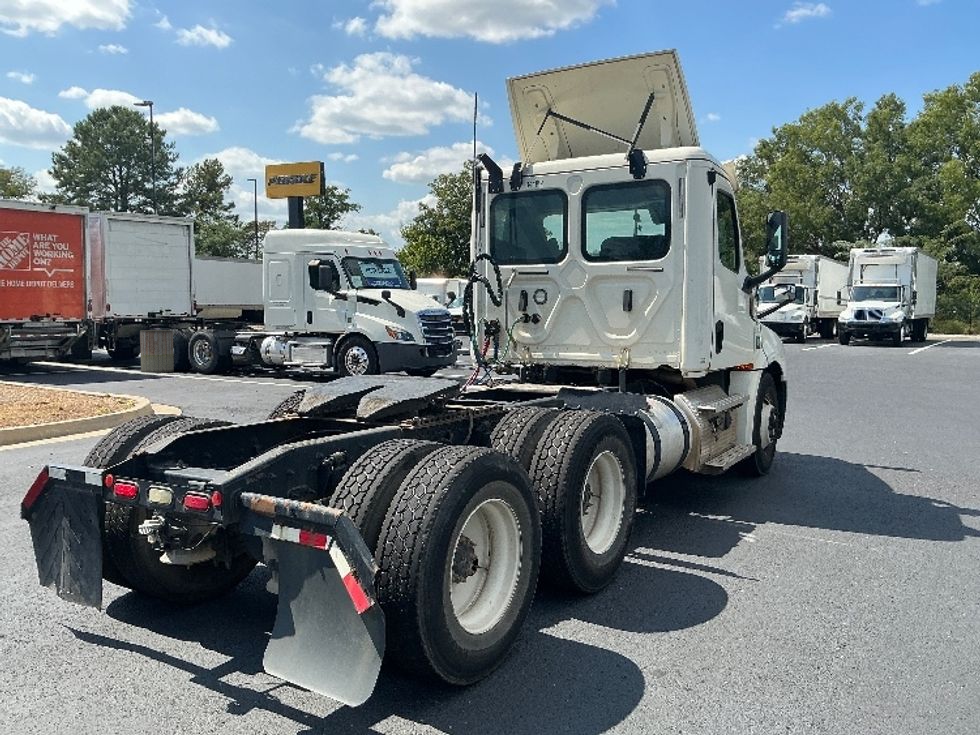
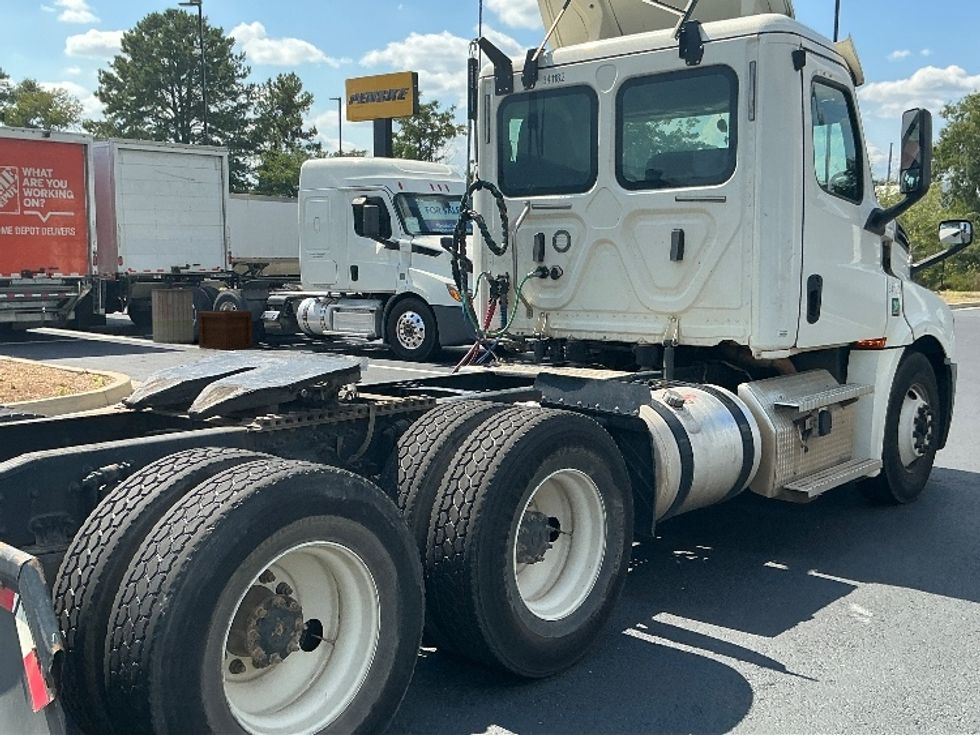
wooden crate: none [181,346,224,377] -> present [198,310,253,350]

